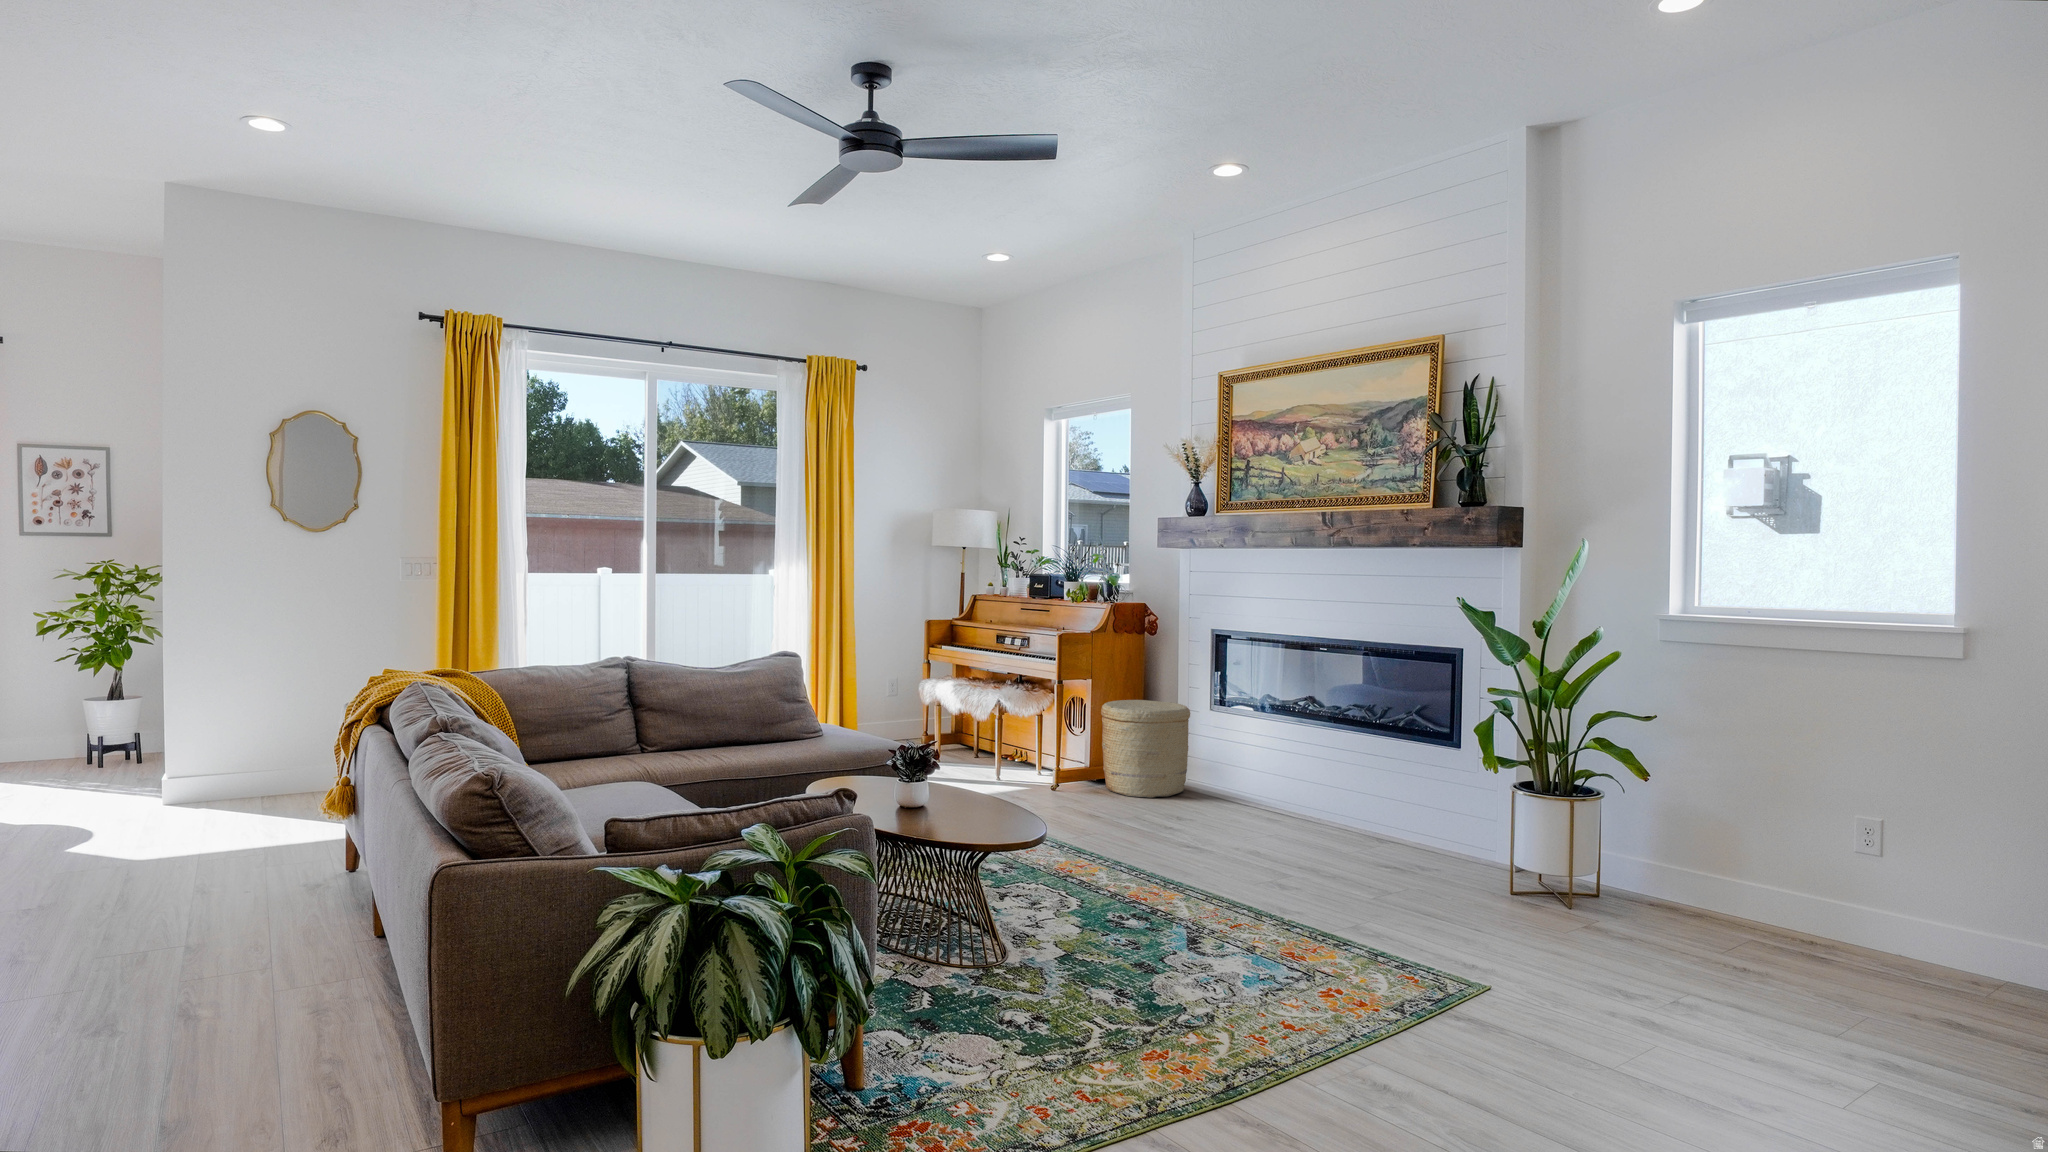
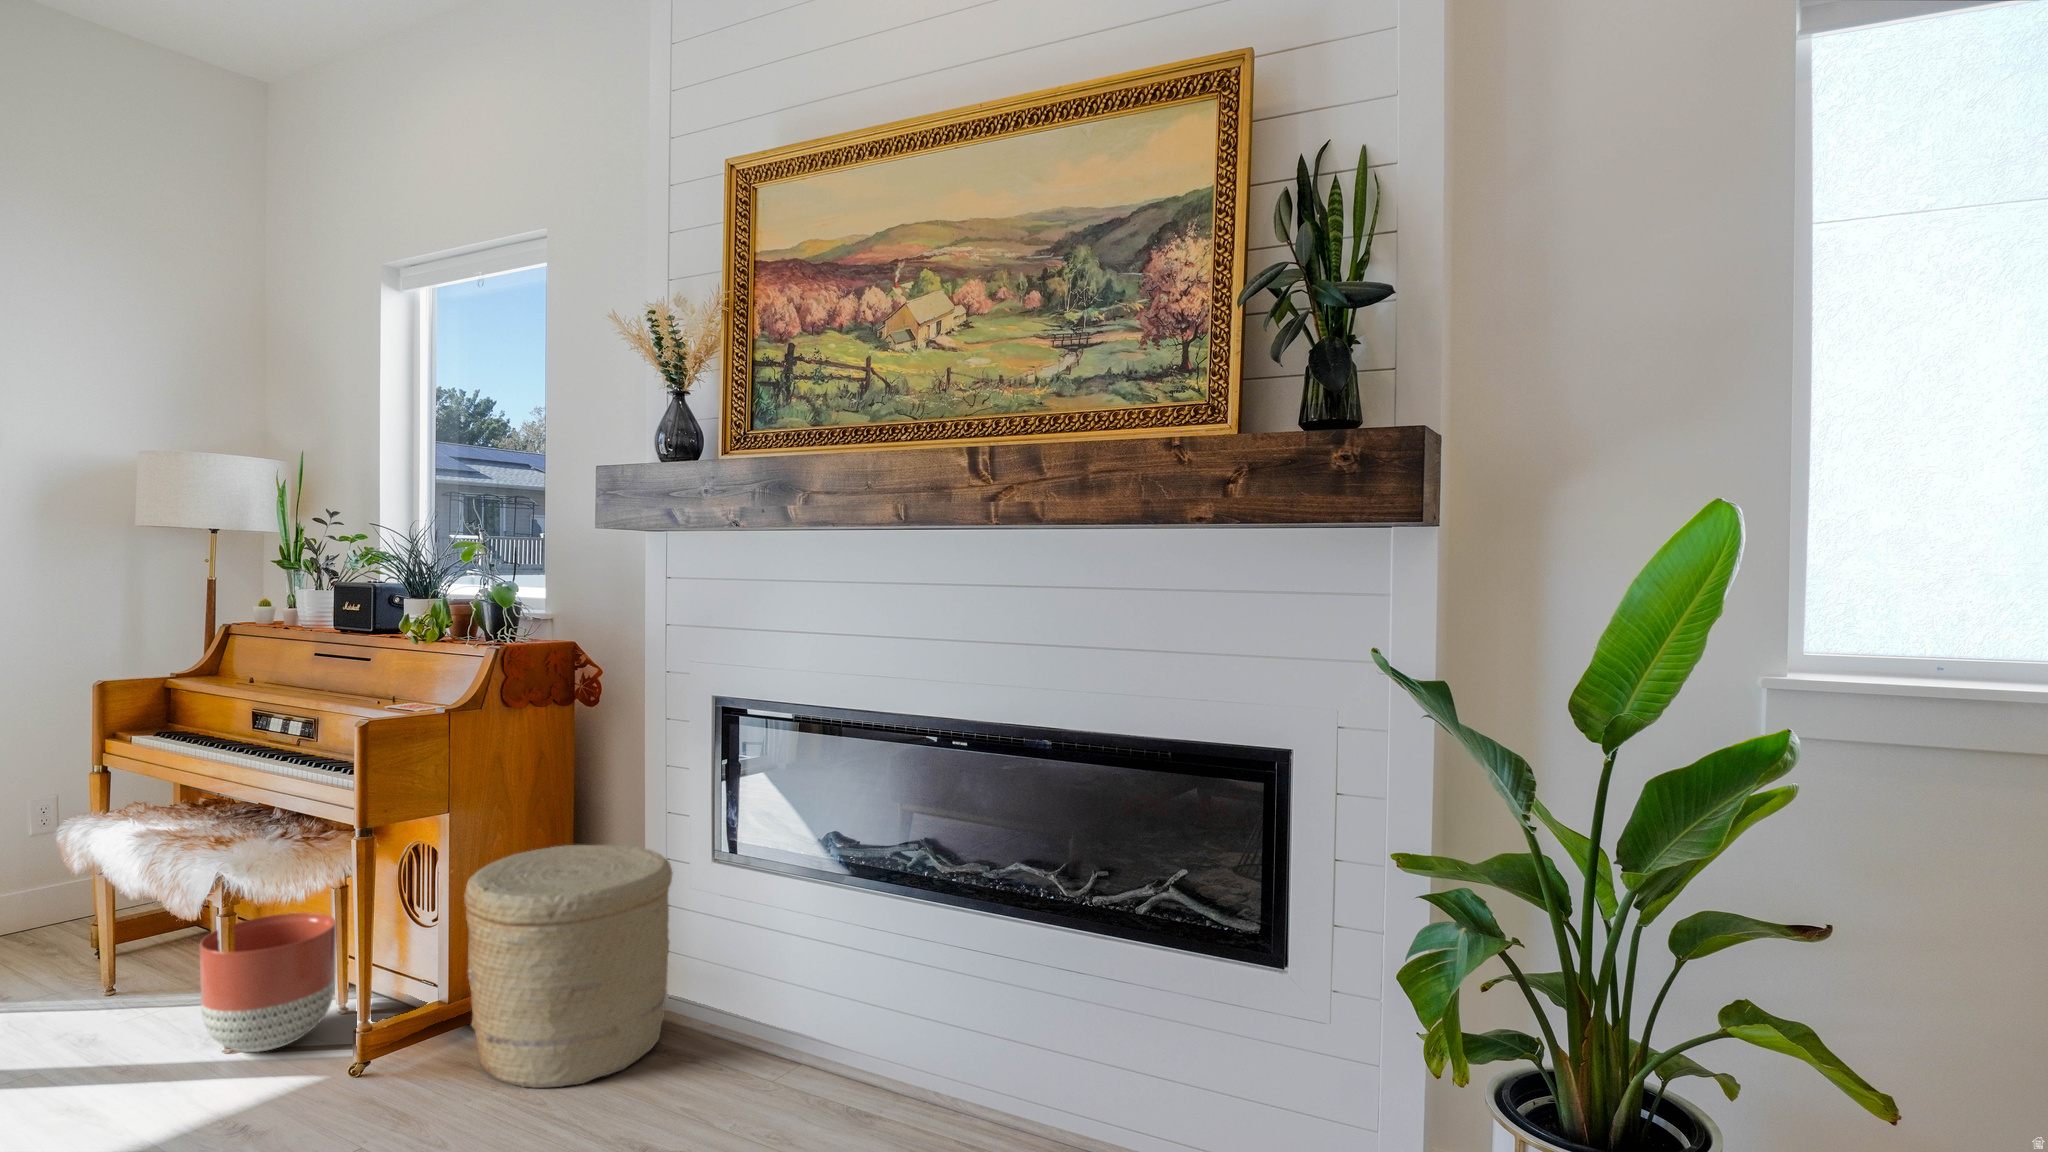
planter: none [994,722,1043,777] -> present [200,913,336,1052]

